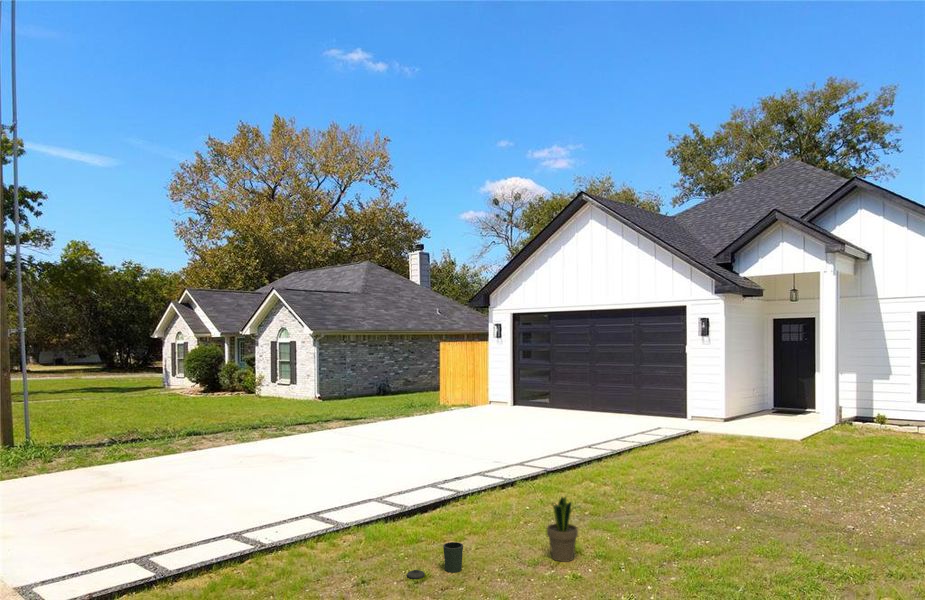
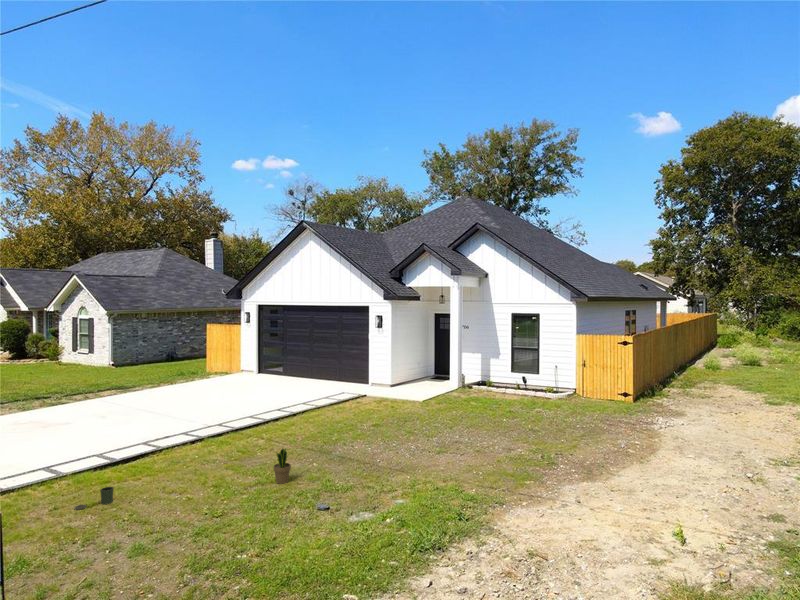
potted plant: present [547,497,580,562] -> present [273,449,292,484]

